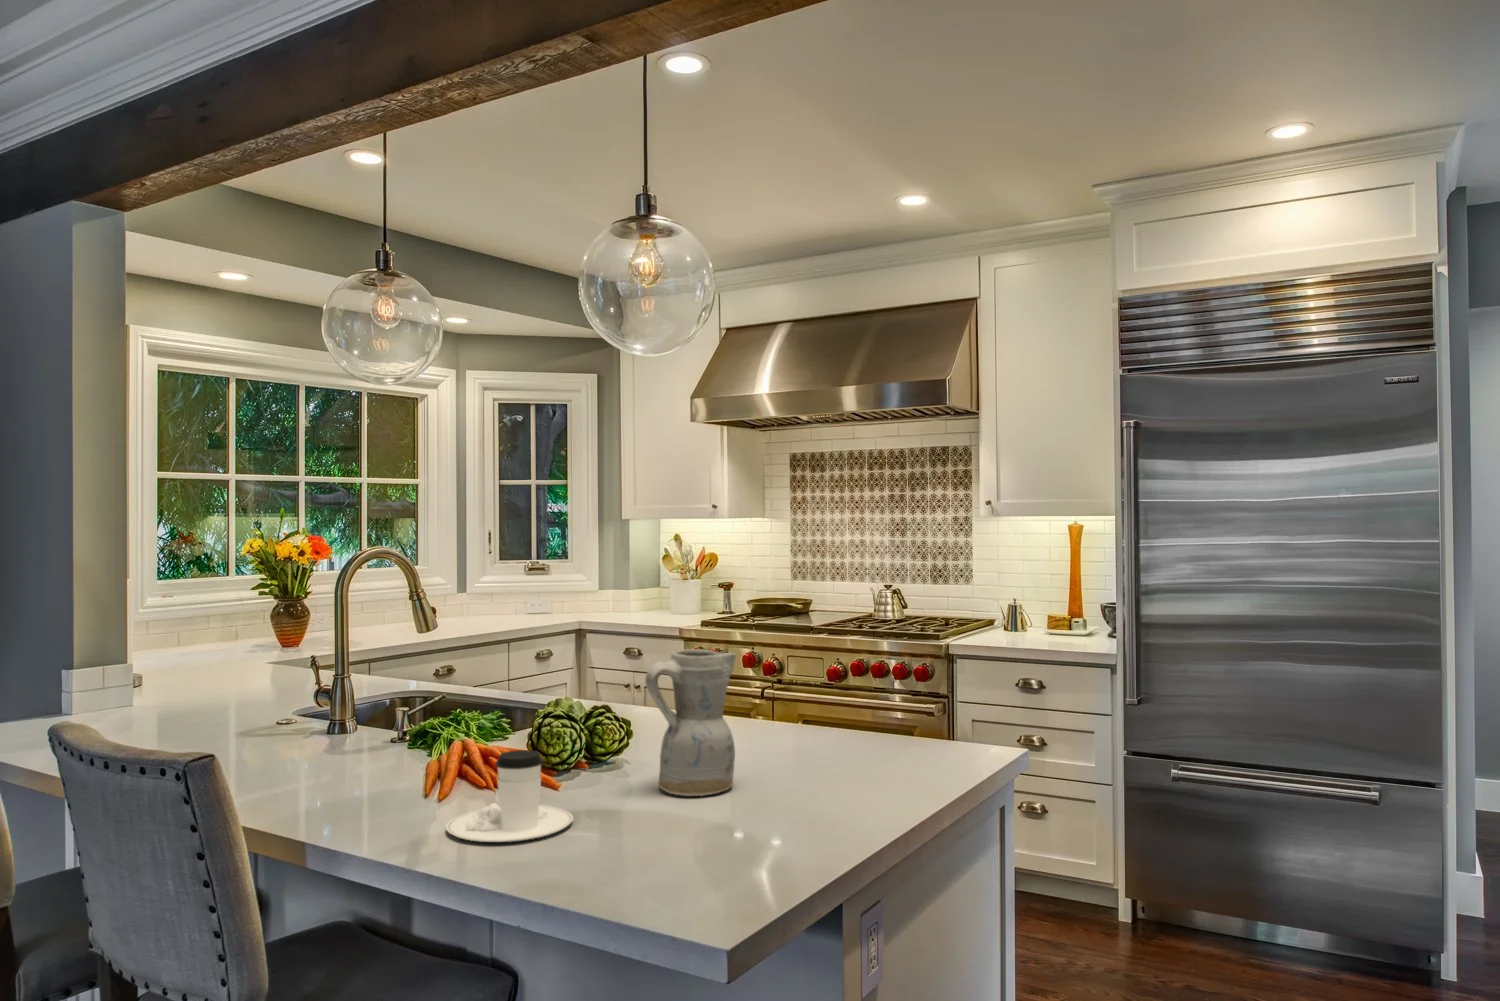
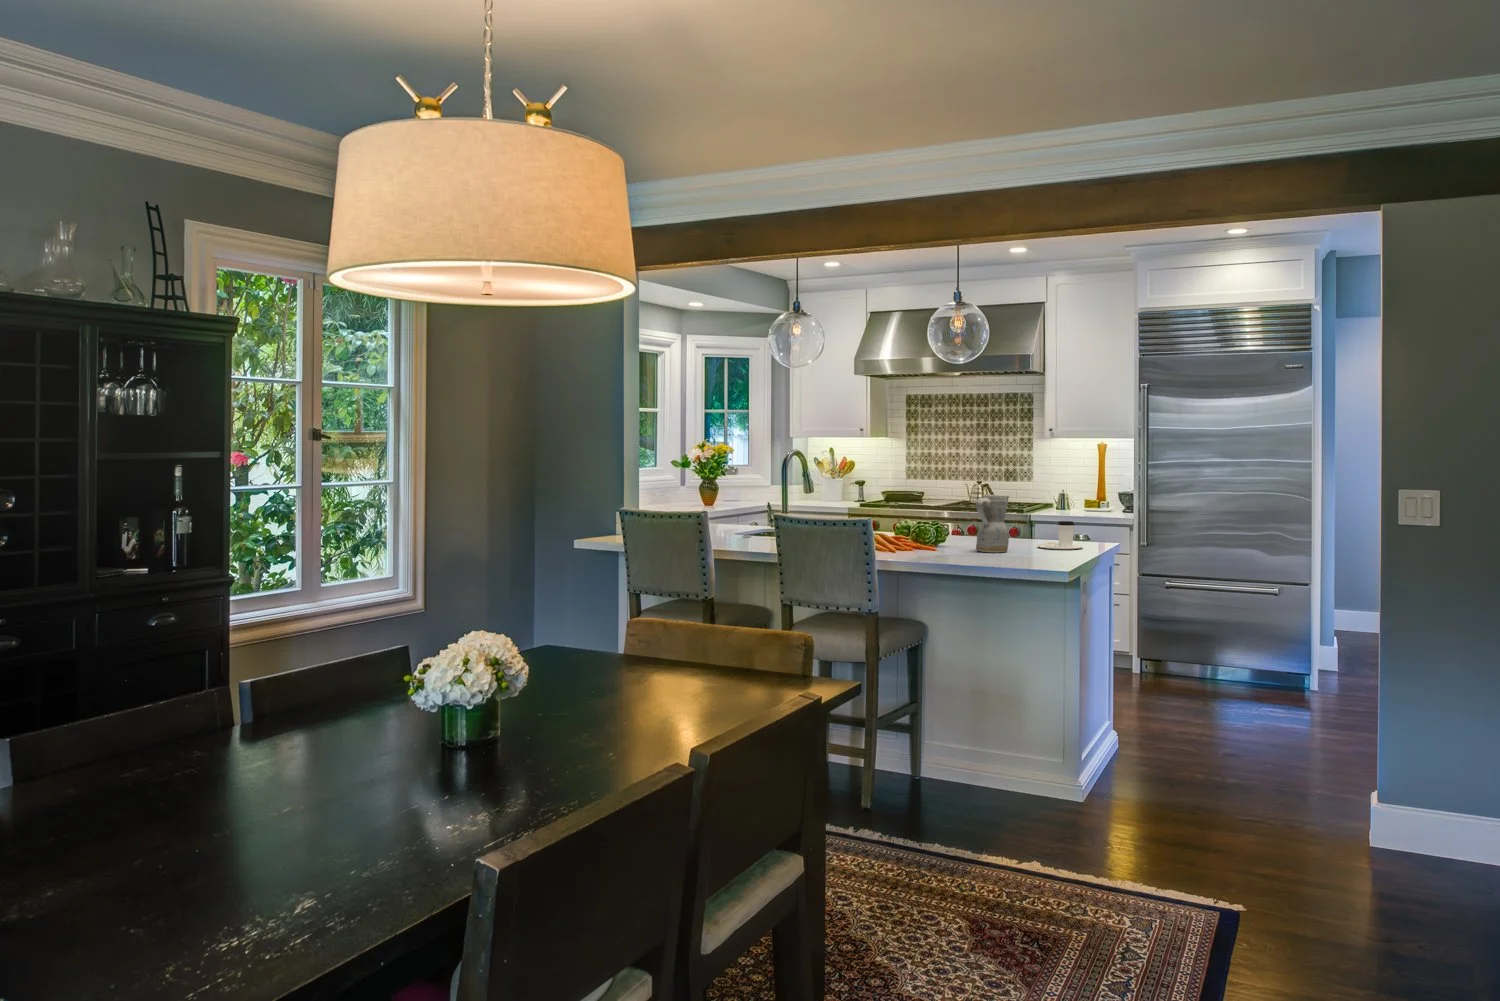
coffee cup: present [446,750,573,842] -> present [1037,521,1083,549]

